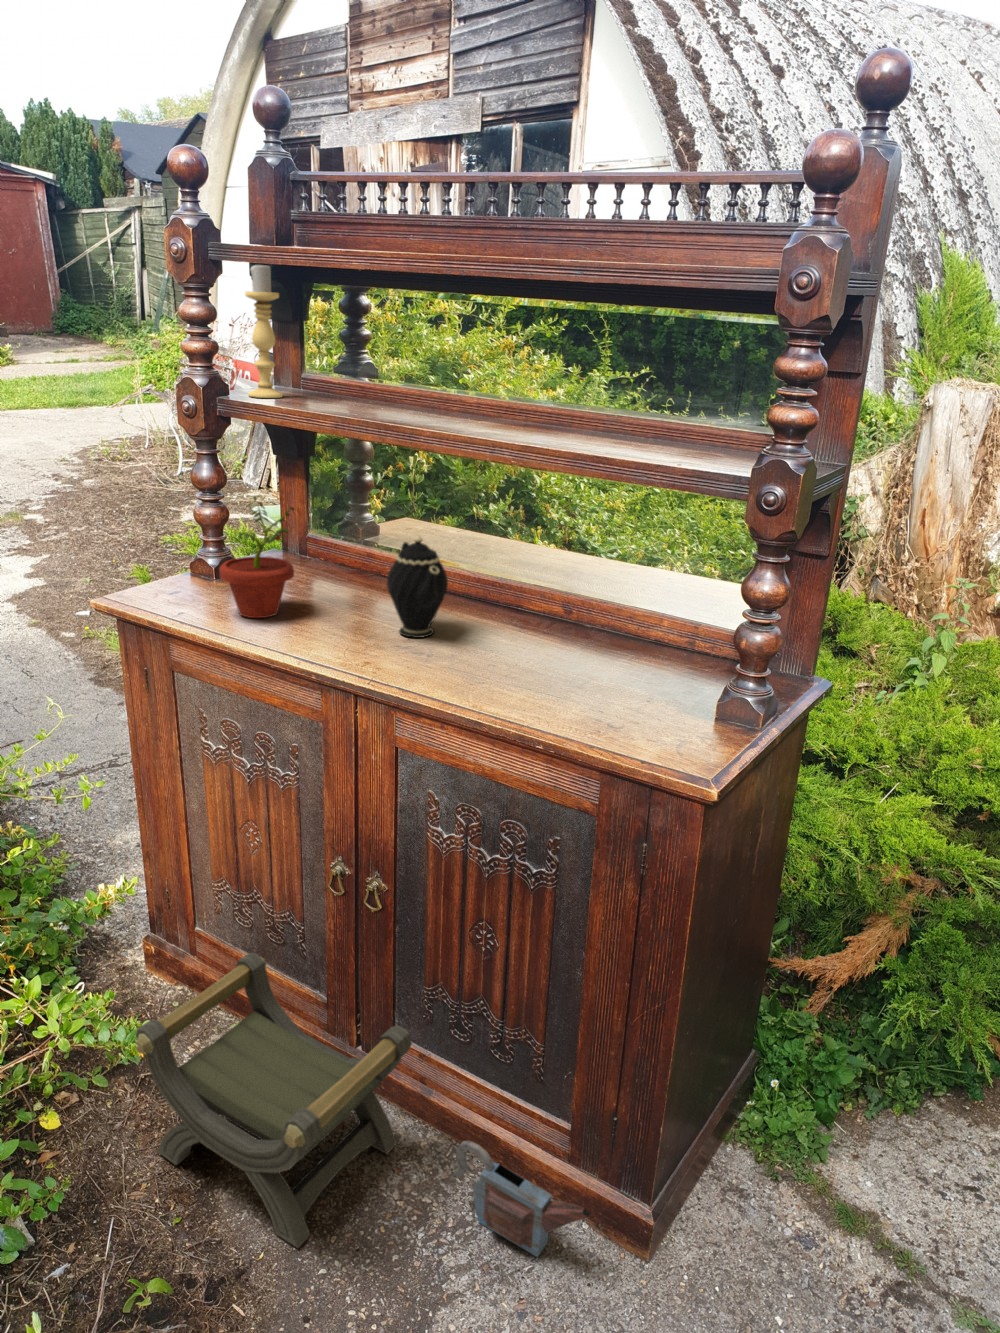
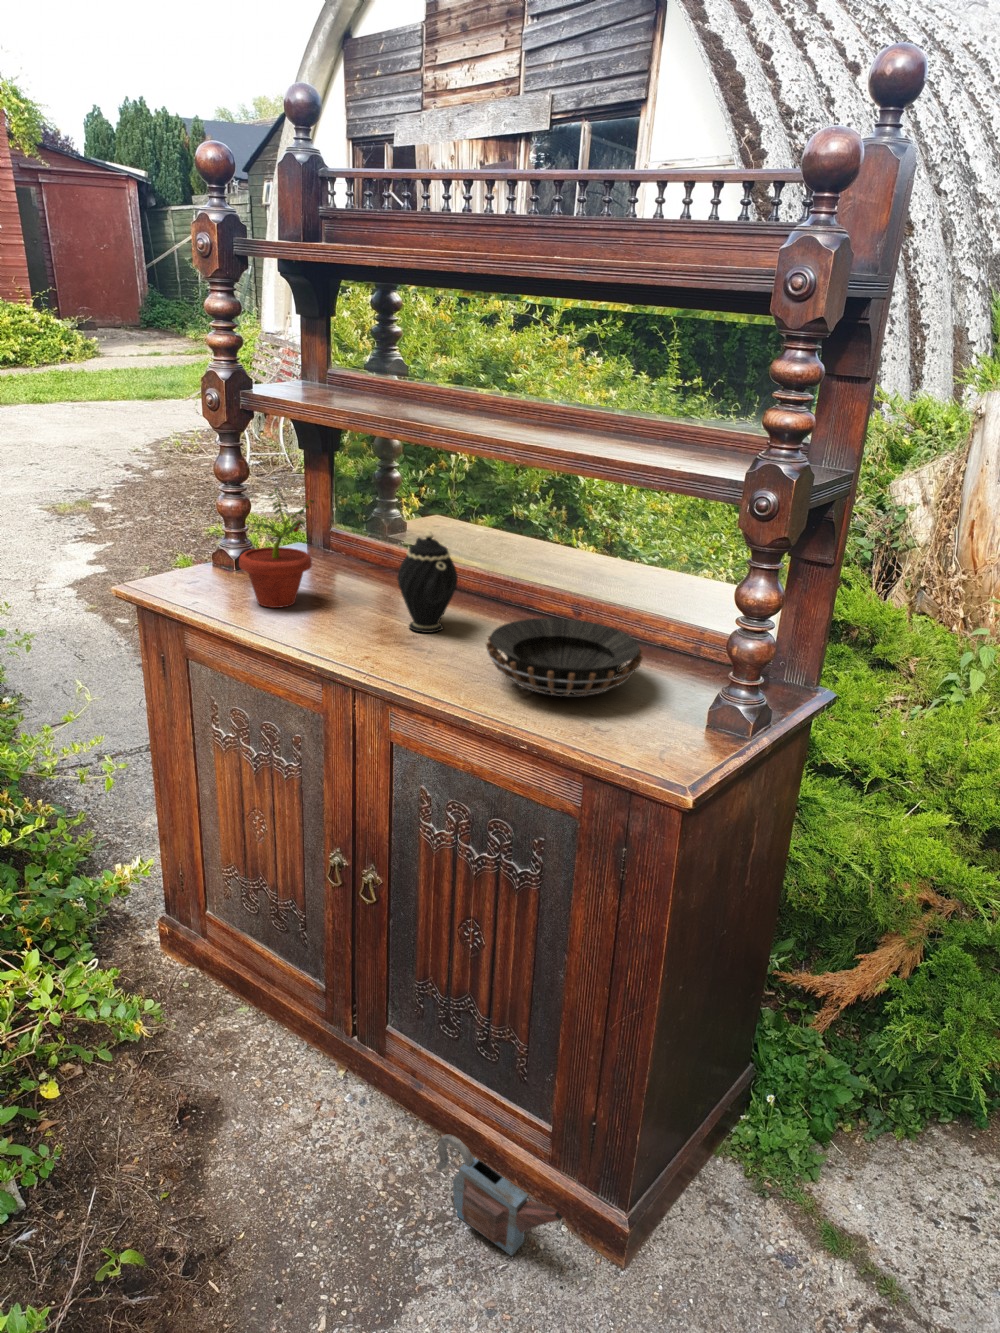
candle holder: present [245,265,283,398] -> none [278,259,313,392]
decorative bowl: none [489,618,646,695] -> present [486,618,643,696]
stool: present [136,953,412,1248] -> none [134,935,401,1227]

